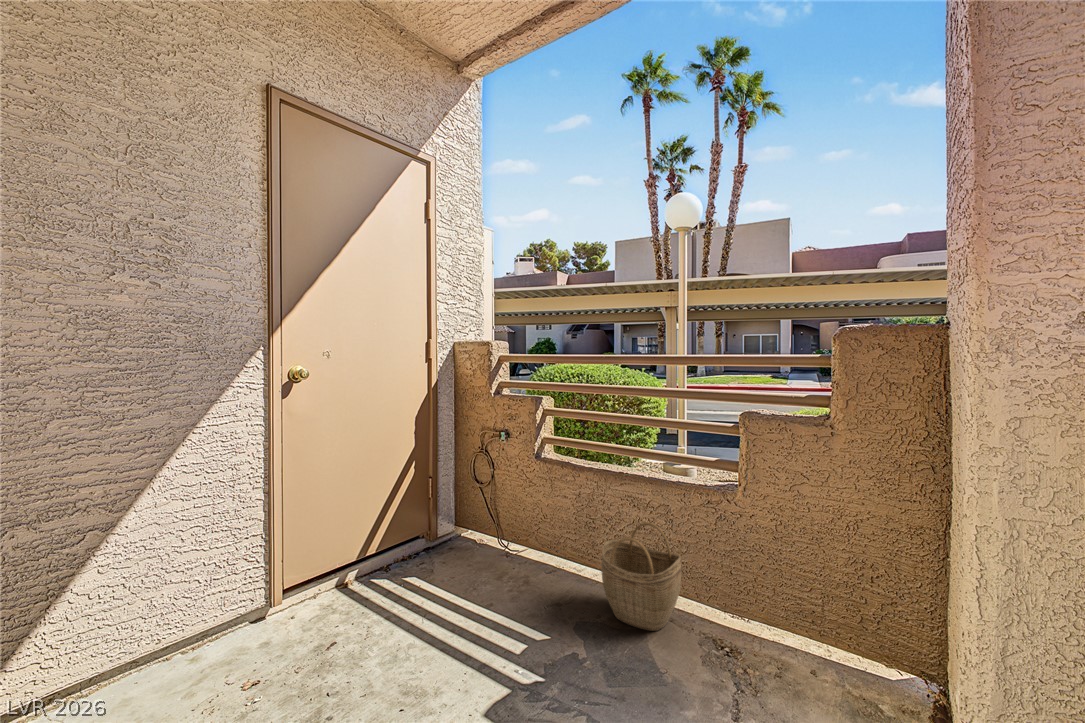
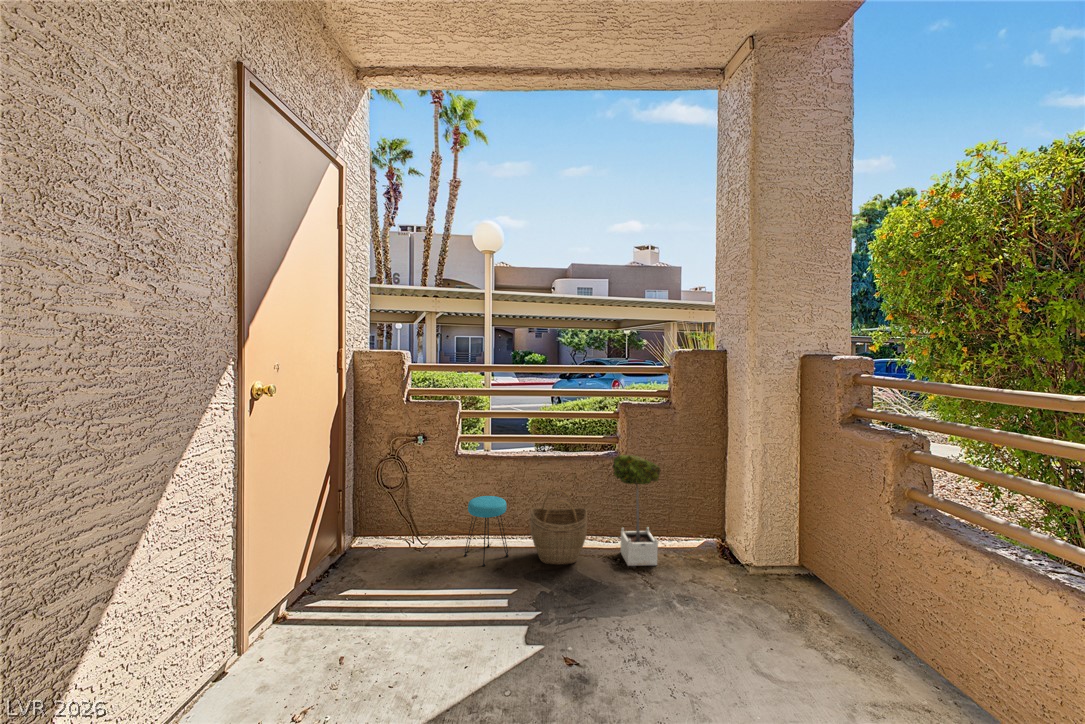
potted tree: none [712,489,794,683] -> present [612,455,660,566]
stool: none [538,512,584,597] -> present [464,496,508,566]

